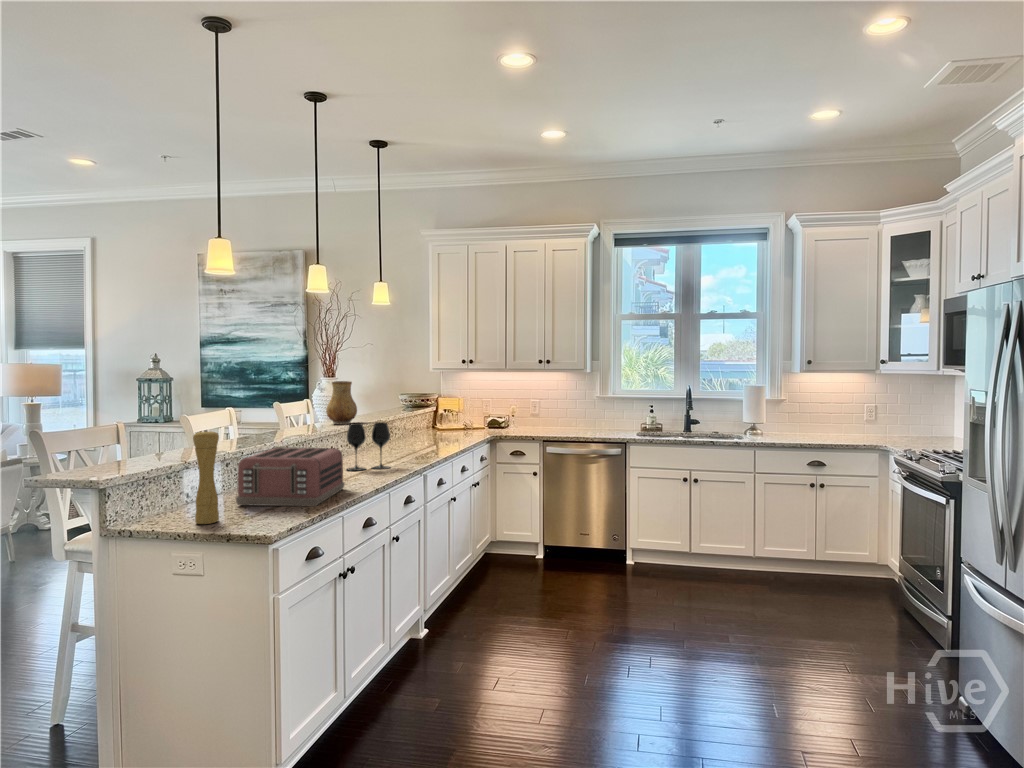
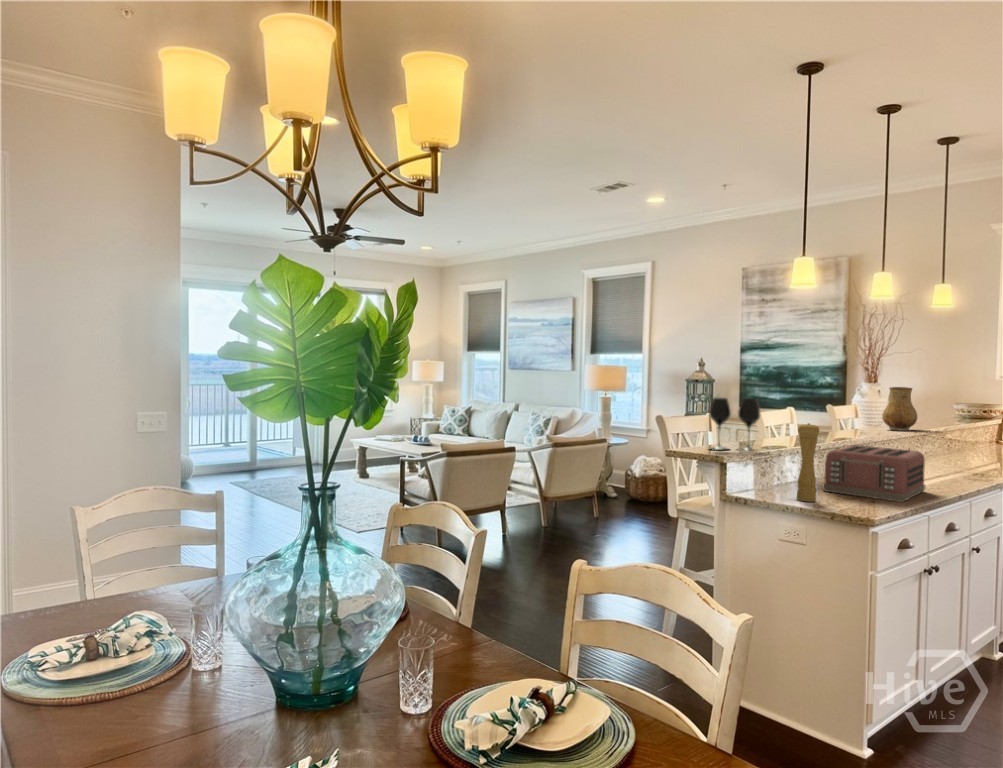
wine glass: present [347,422,390,471] -> present [709,398,760,451]

